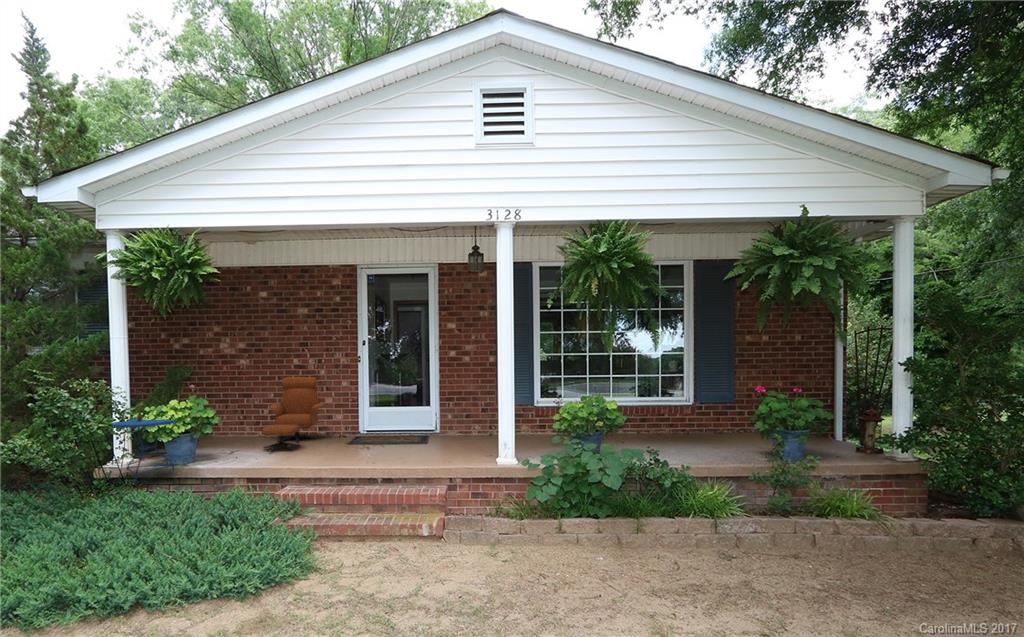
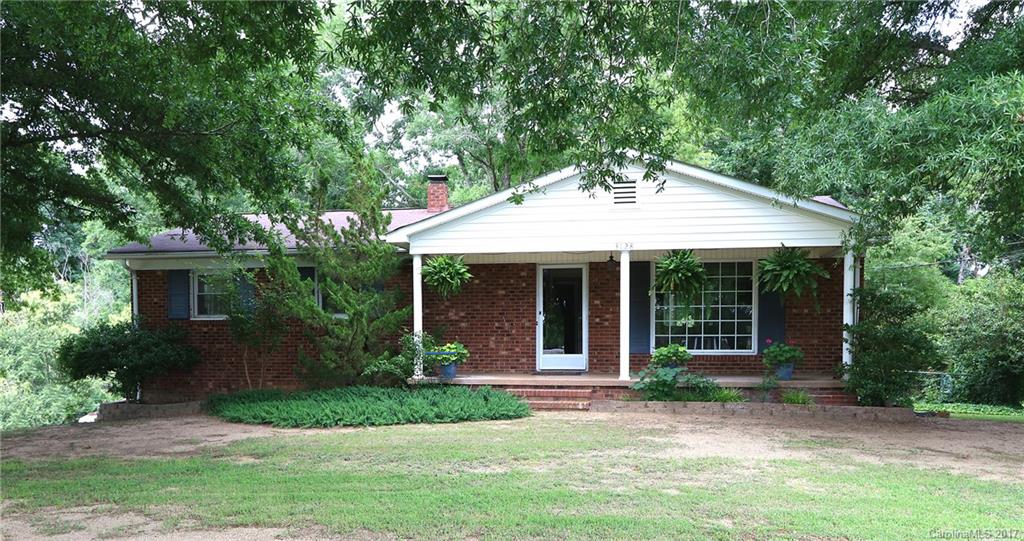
lounge chair: present [262,377,324,451] -> none [484,334,518,376]

